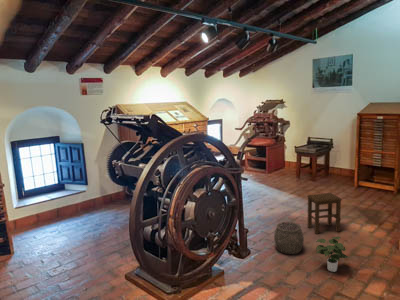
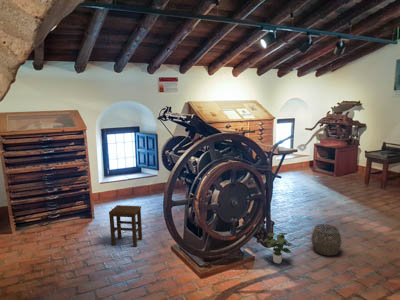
stool: present [307,193,342,234] -> present [109,205,142,247]
potted plant: present [316,237,348,272] -> present [264,233,292,263]

